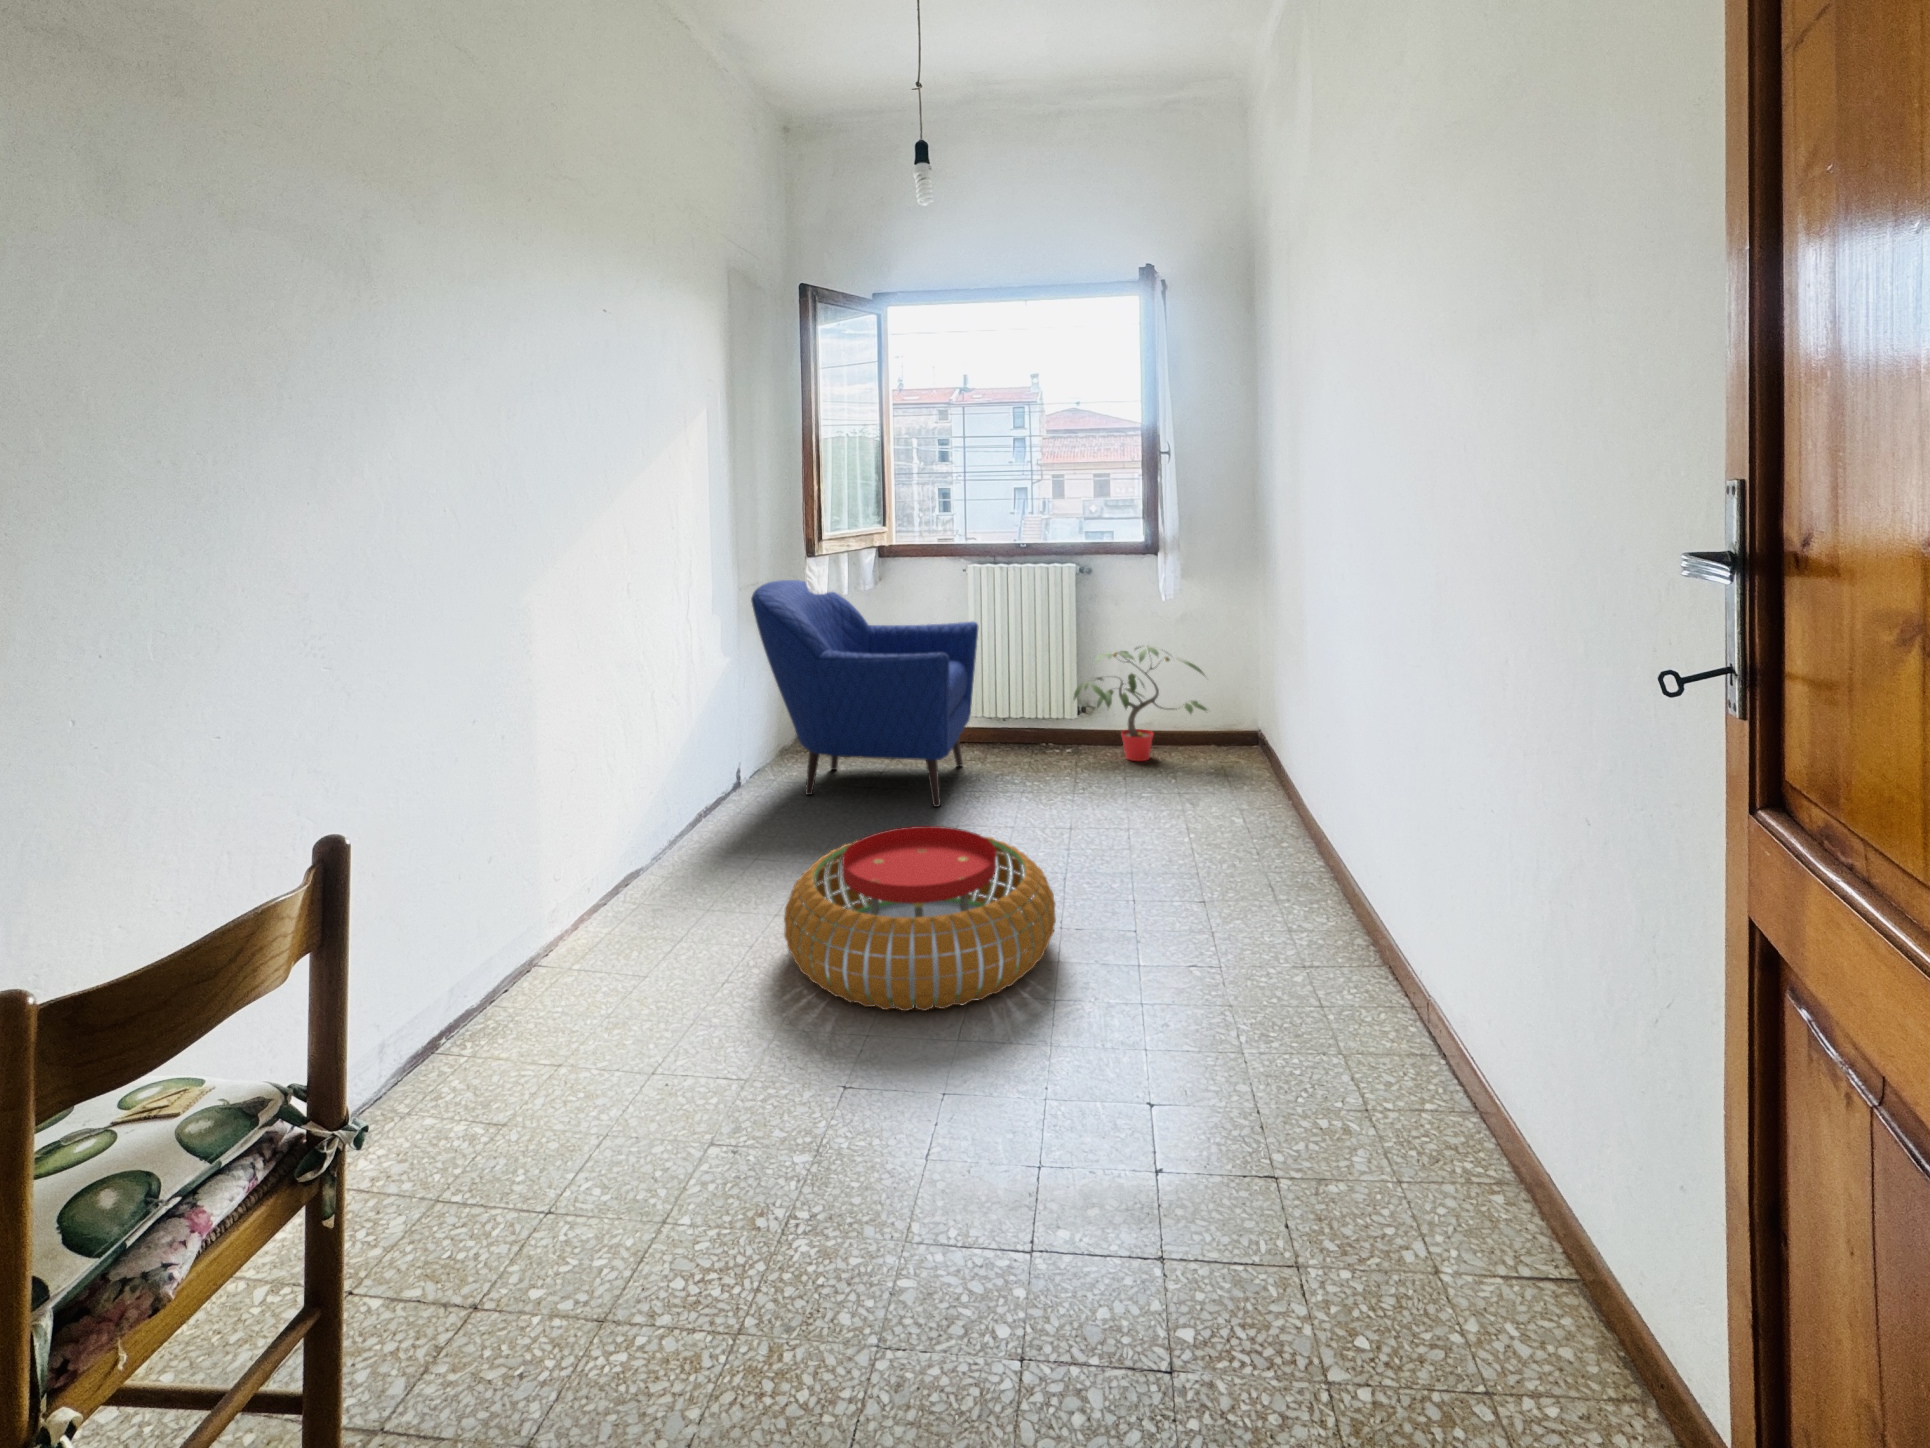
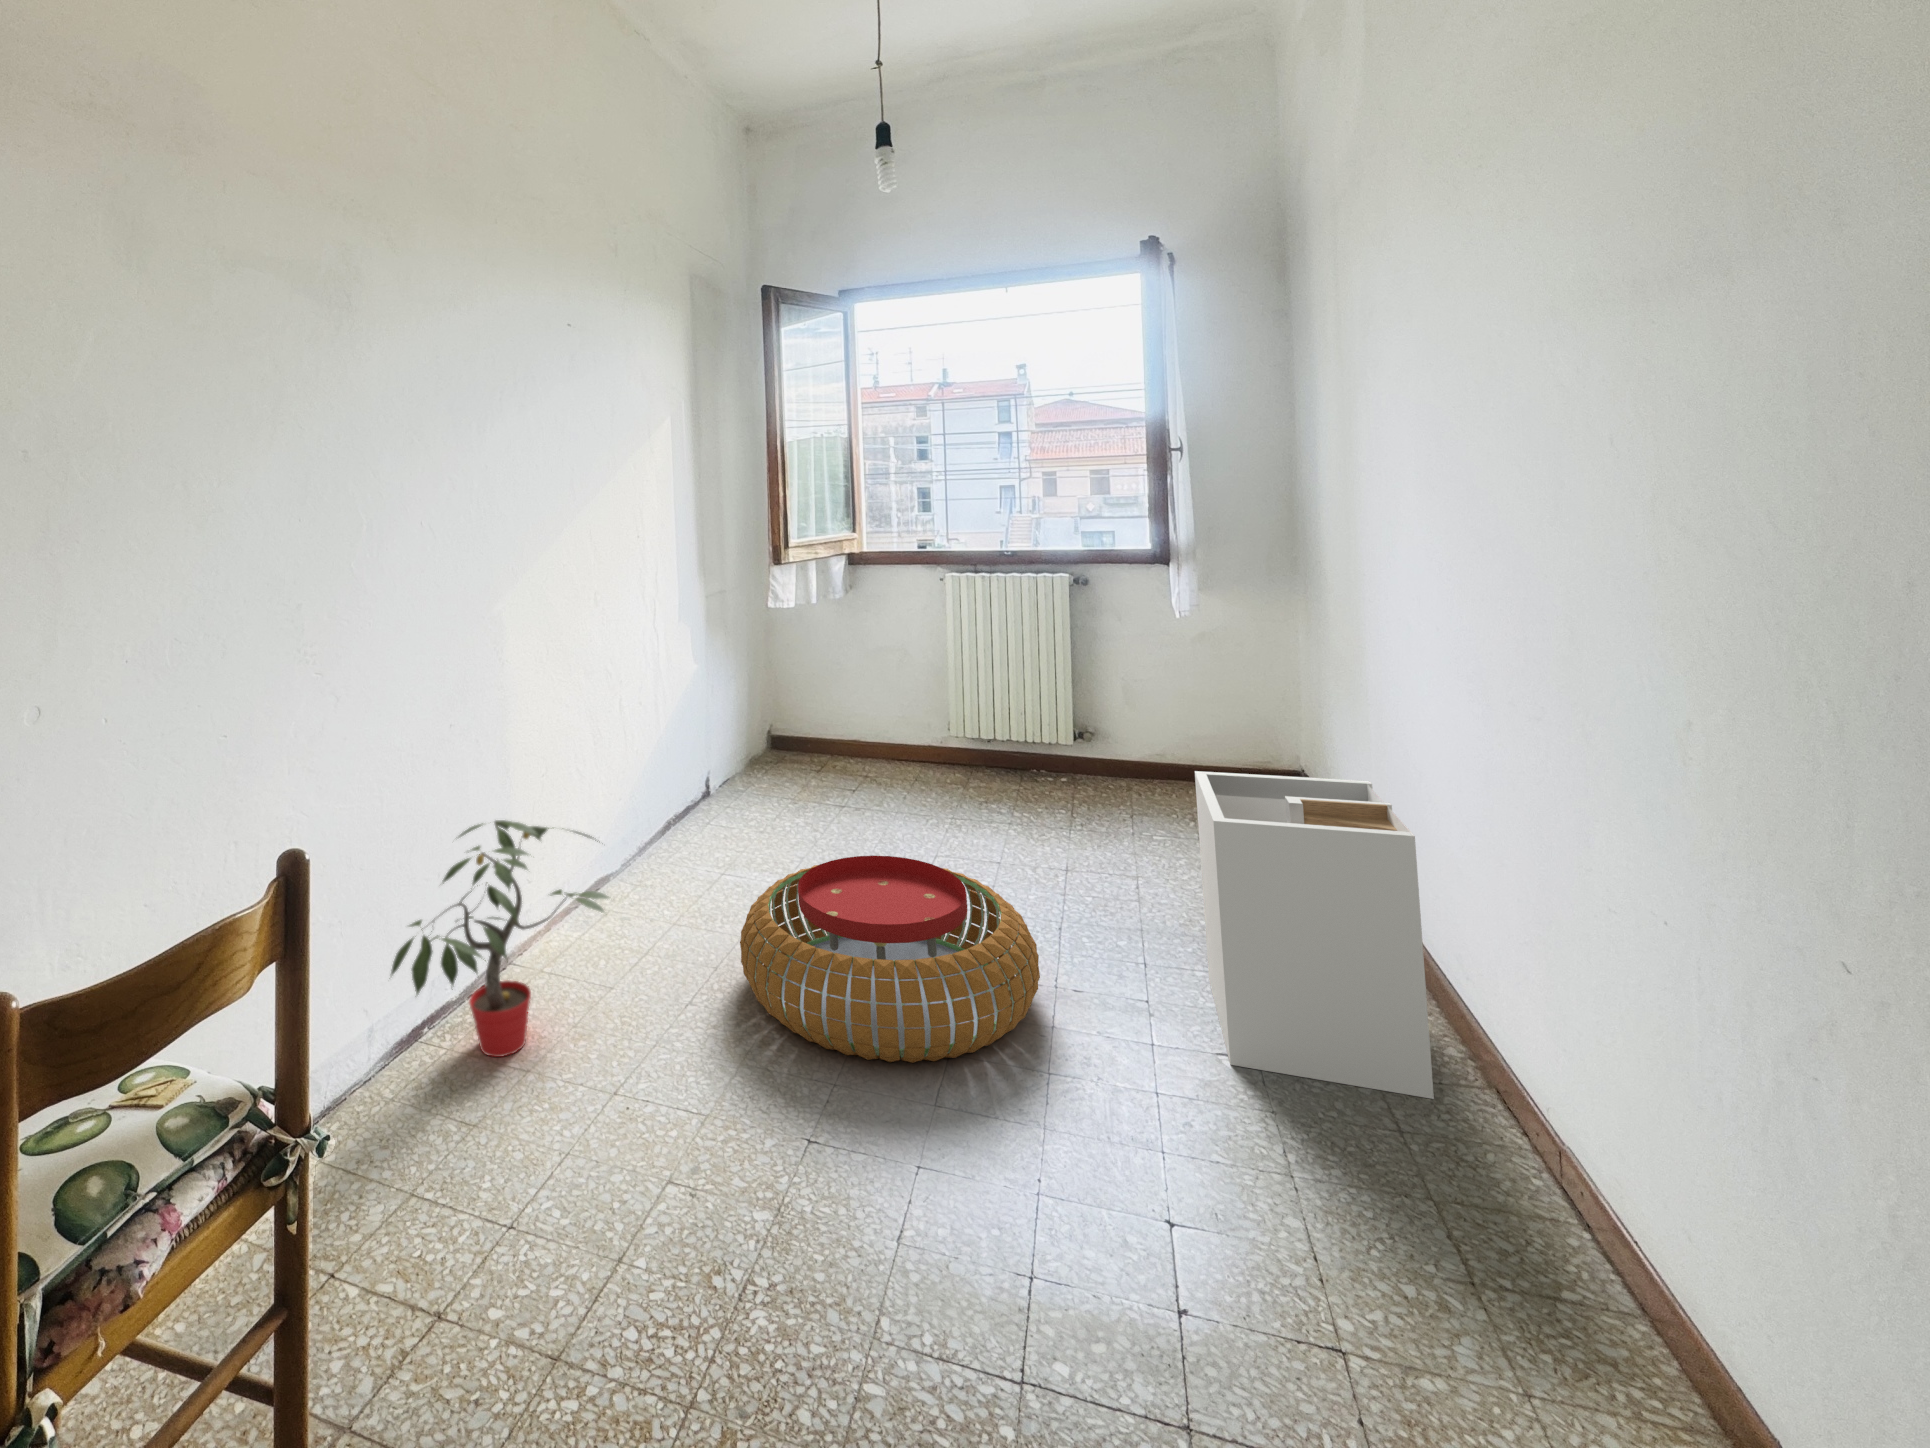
armchair: present [751,580,978,807] -> none [706,592,943,830]
potted plant: present [1074,646,1207,761] -> present [391,820,609,1057]
laundry hamper: none [1187,734,1346,984] -> present [1195,771,1434,1099]

